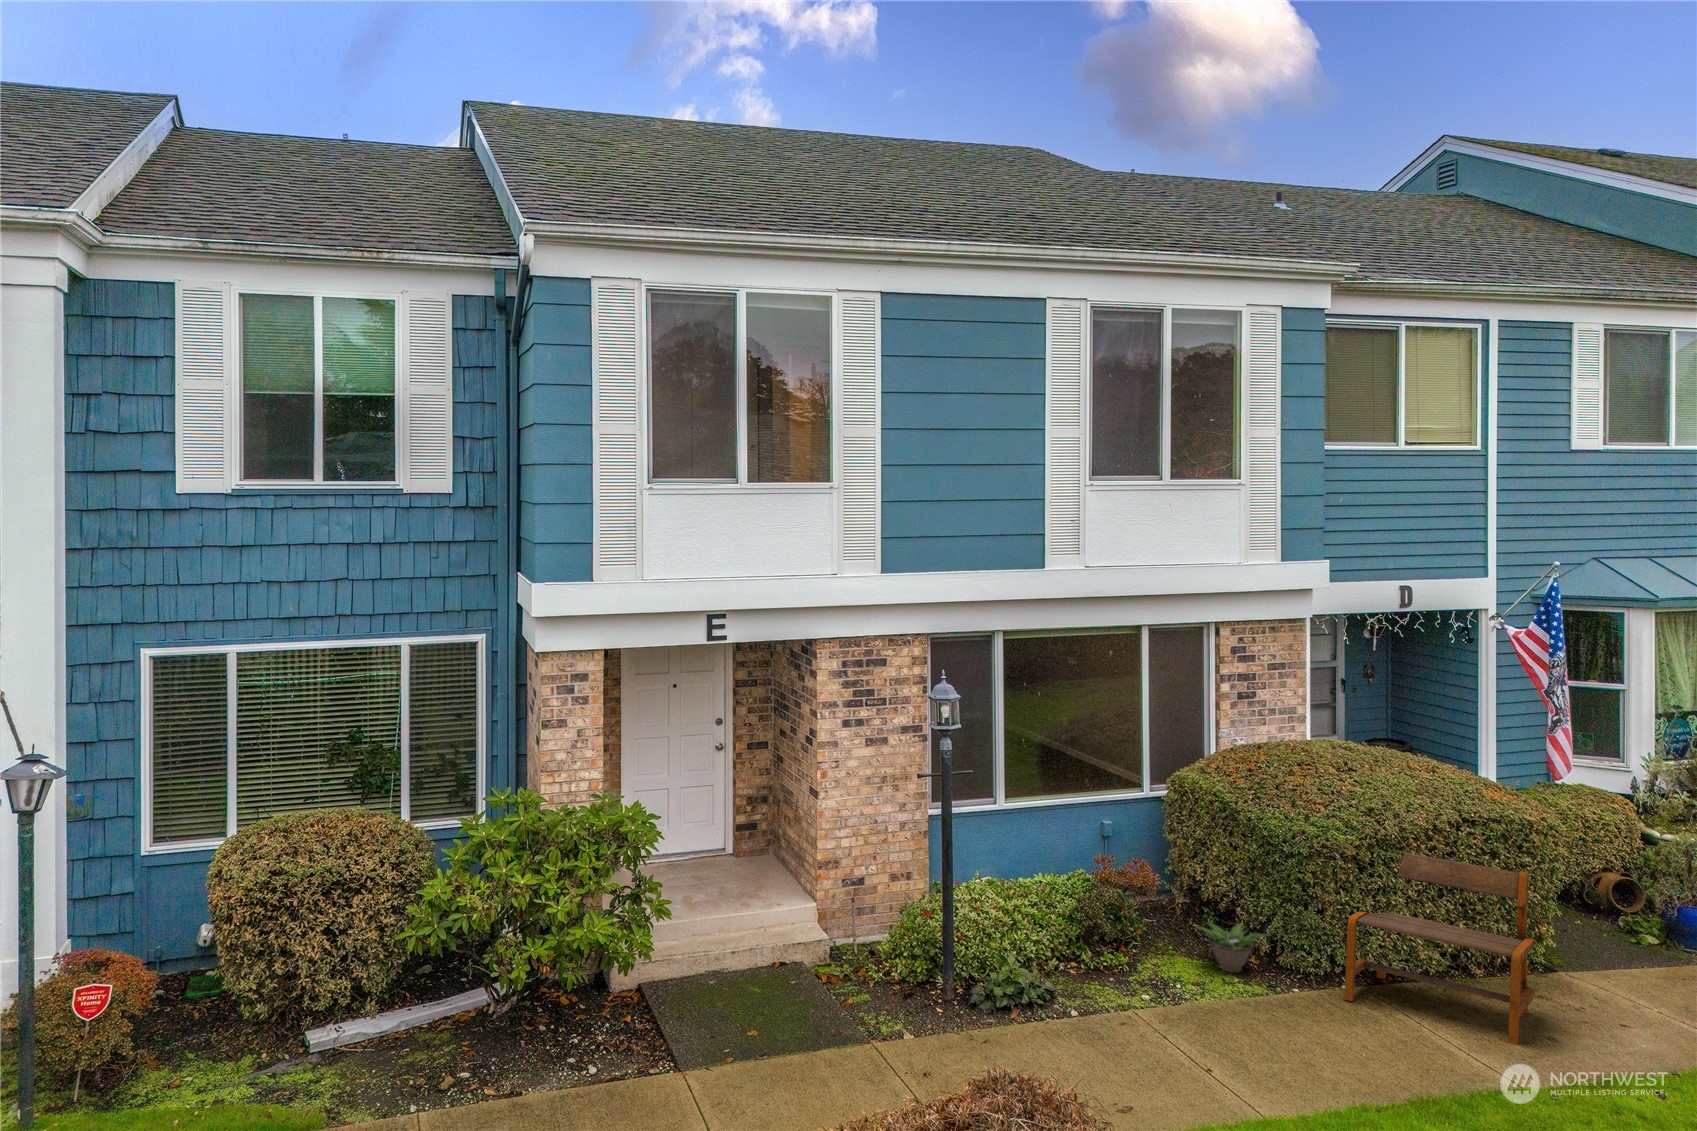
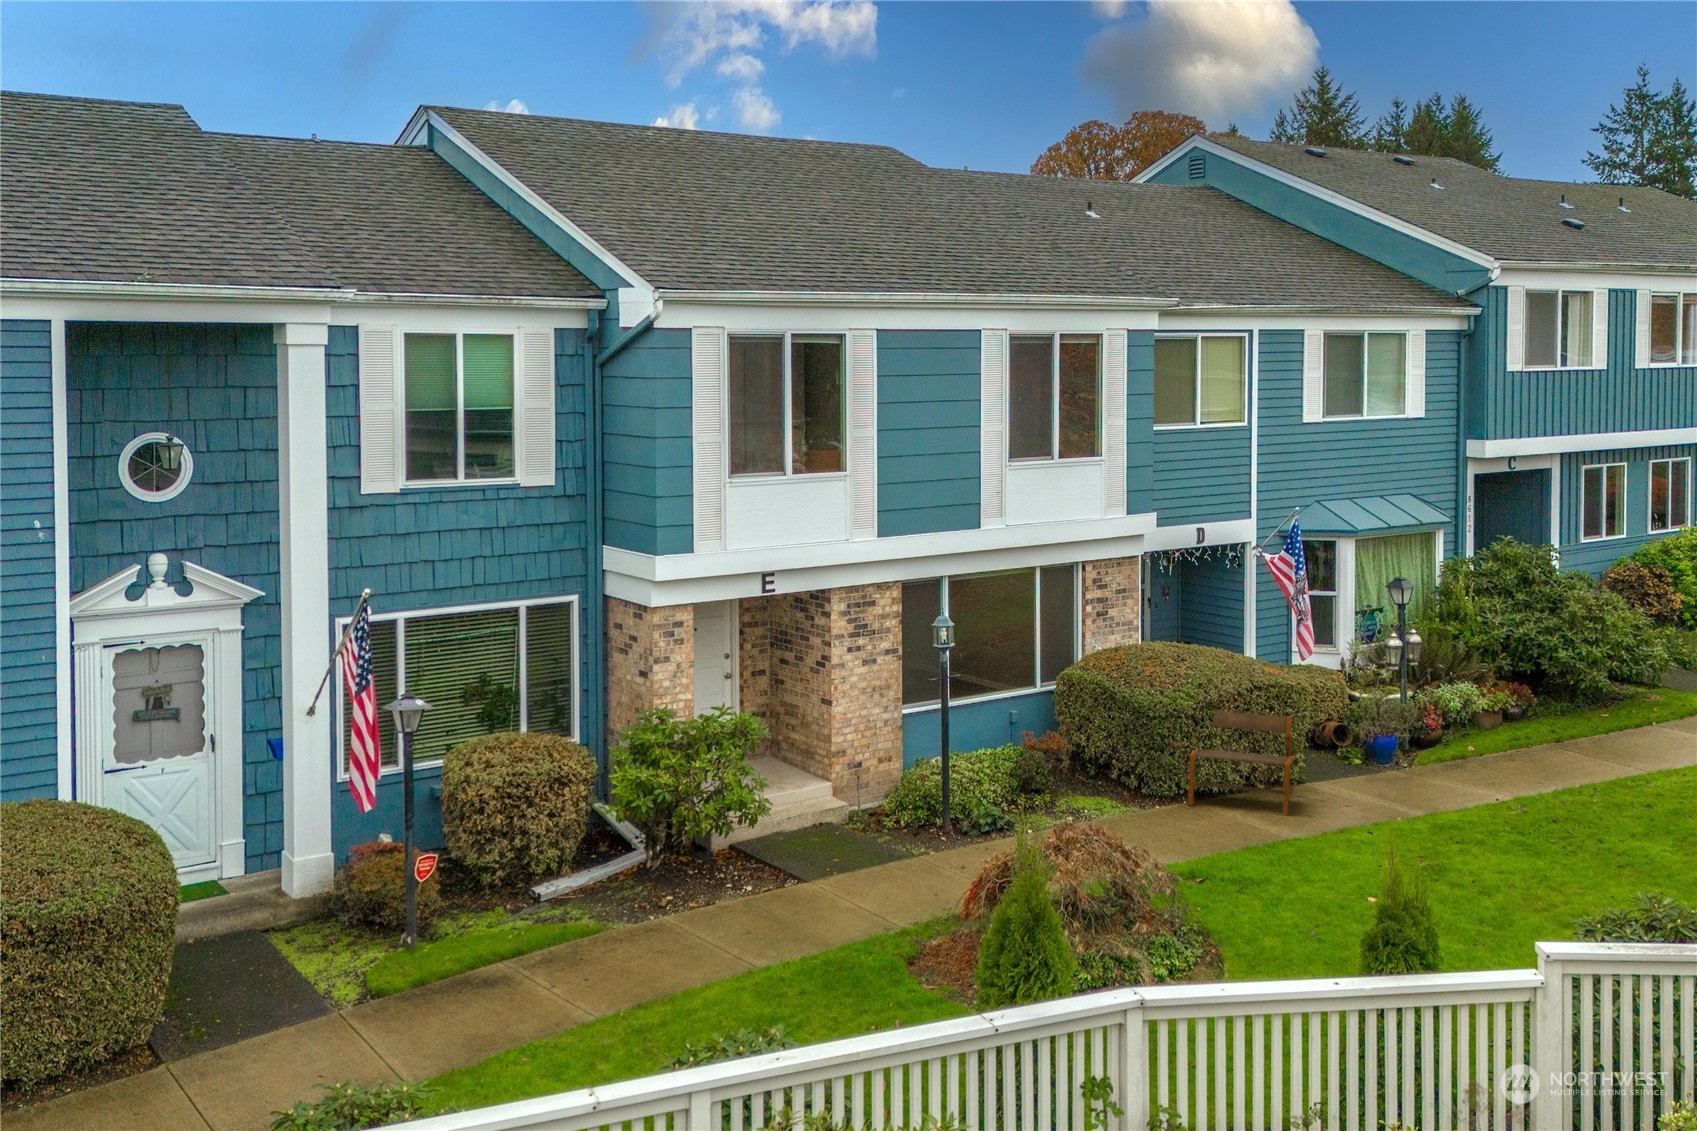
decorative plant: present [1198,922,1268,972] -> none [1090,768,1140,798]

